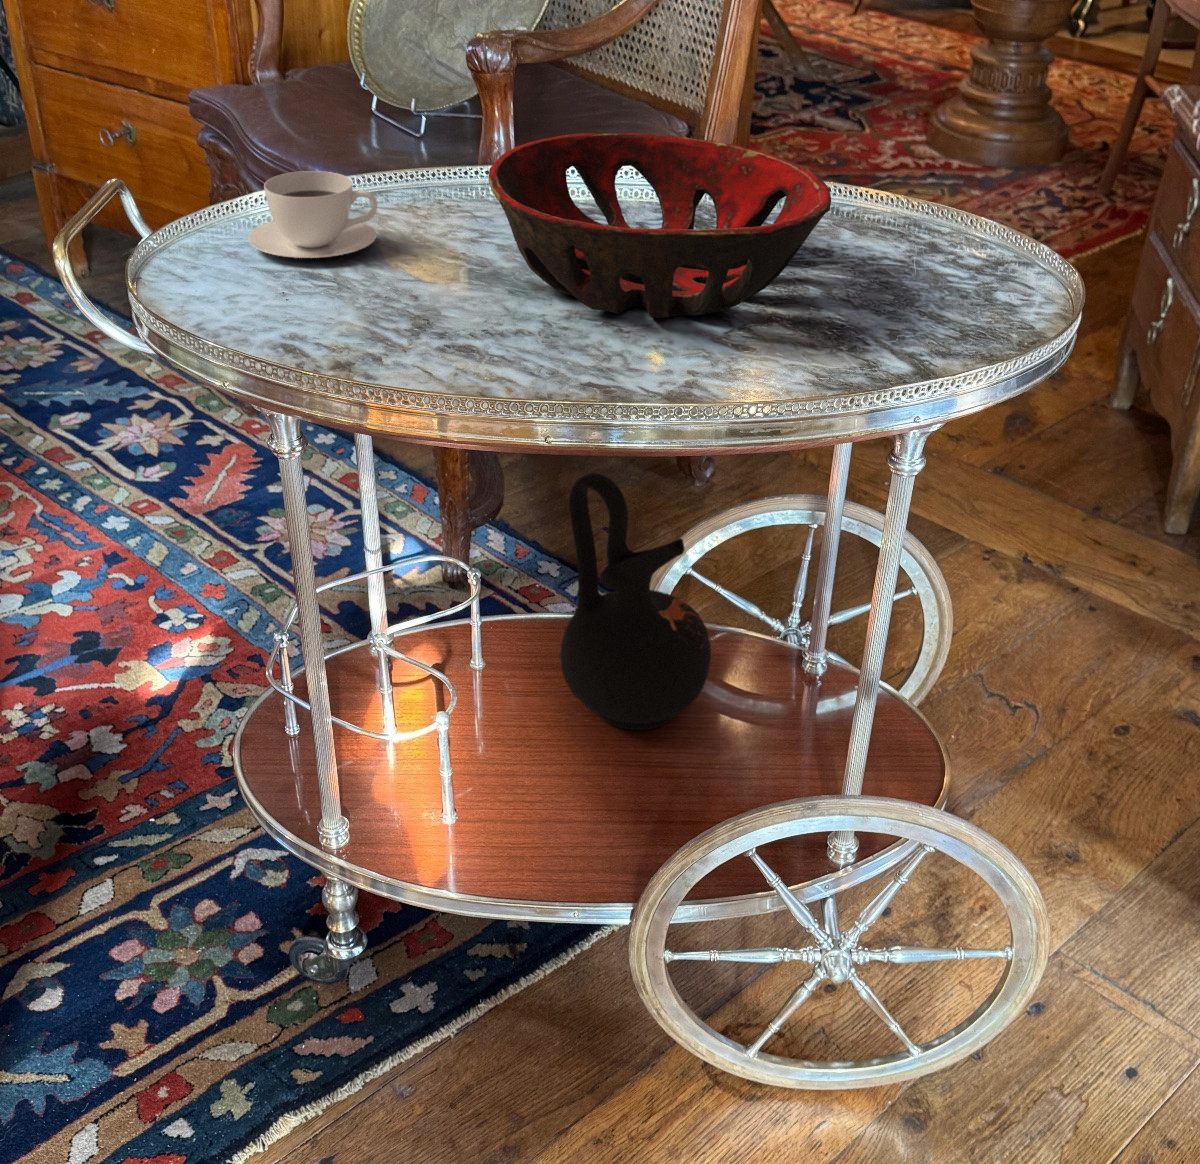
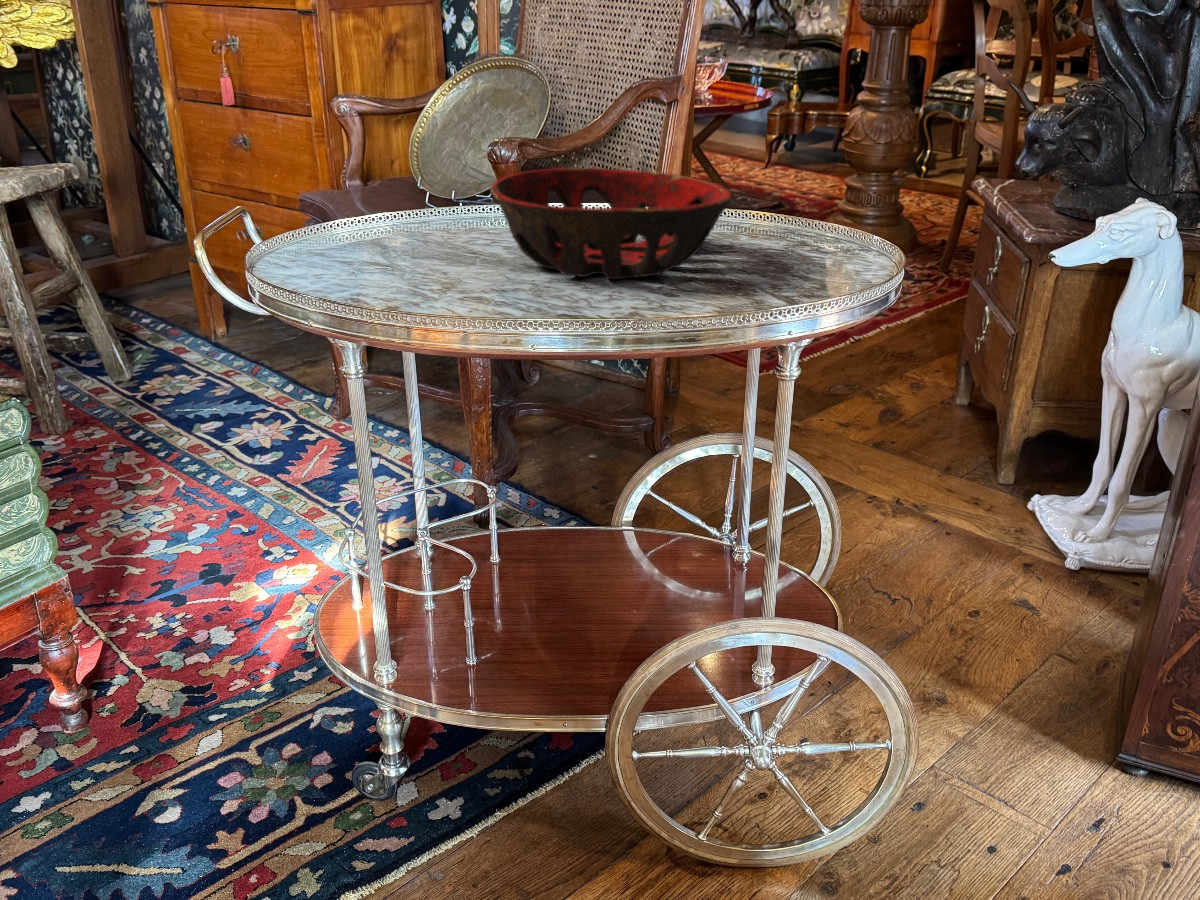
teacup: present [248,171,377,258] -> none [324,199,415,254]
ceramic jug: present [560,473,711,730] -> none [554,413,664,604]

